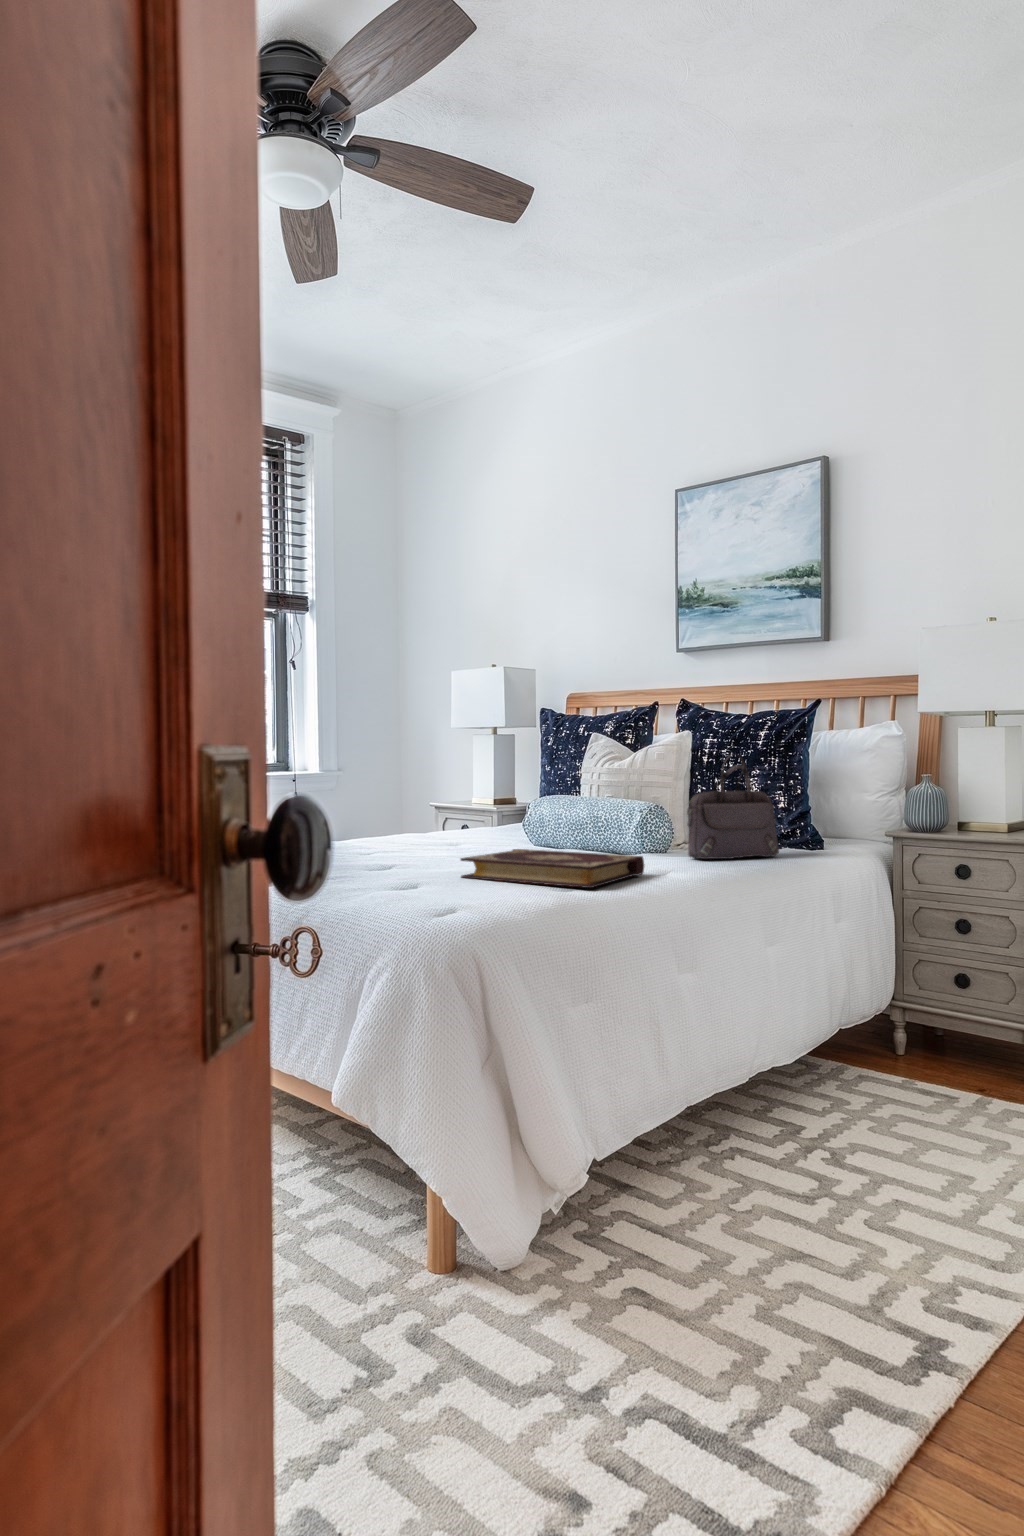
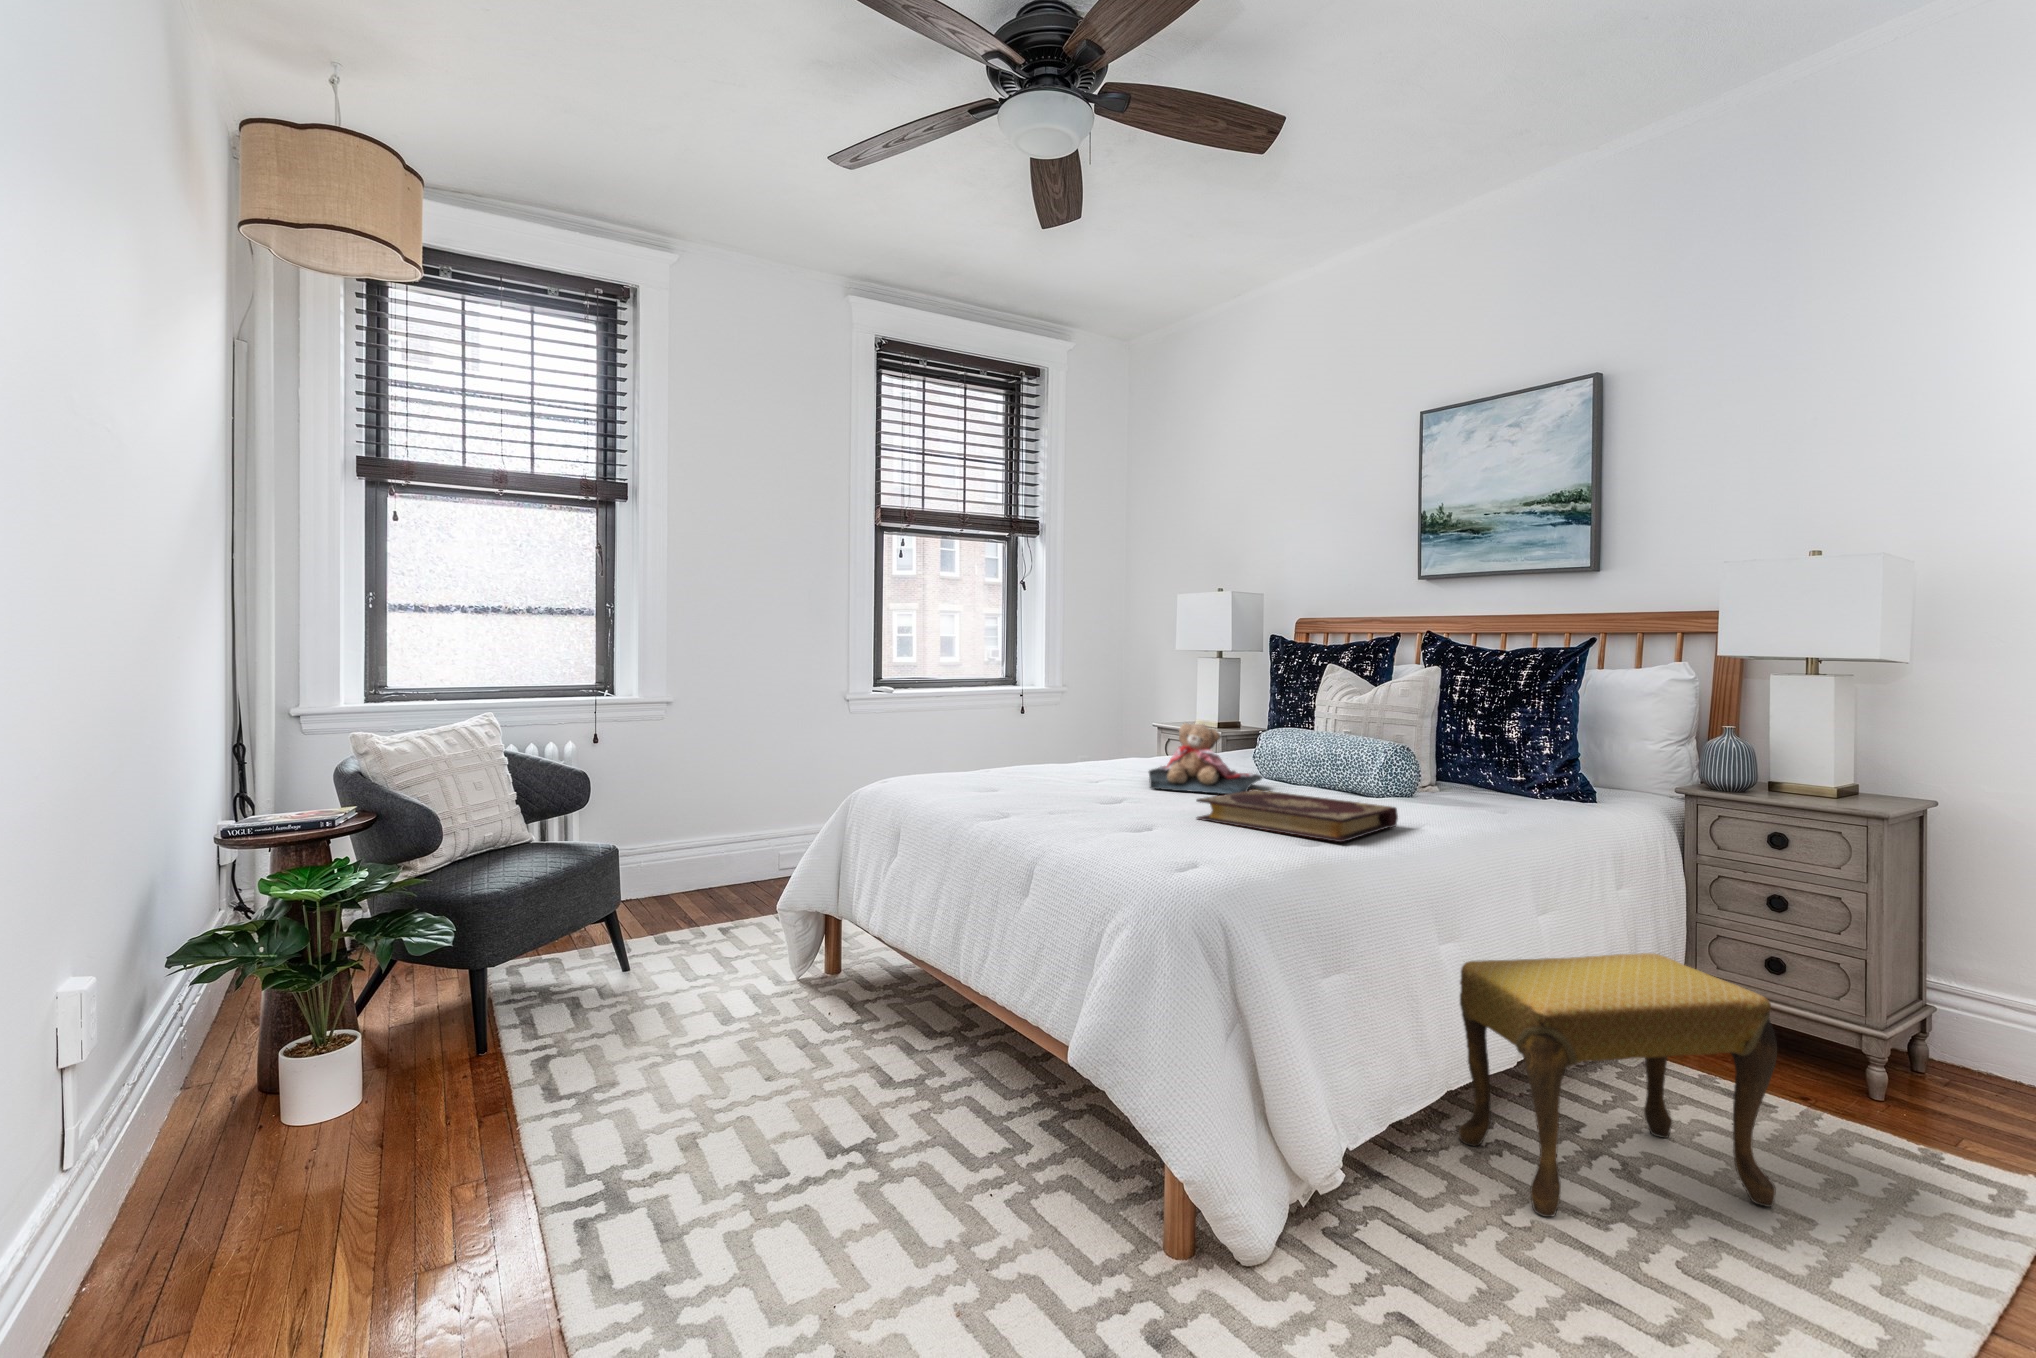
handbag: present [687,754,779,859] -> none [1442,696,1549,811]
teddy bear: none [419,789,530,857] -> present [1149,723,1262,794]
footstool: none [691,972,946,1201] -> present [1459,953,1777,1217]

